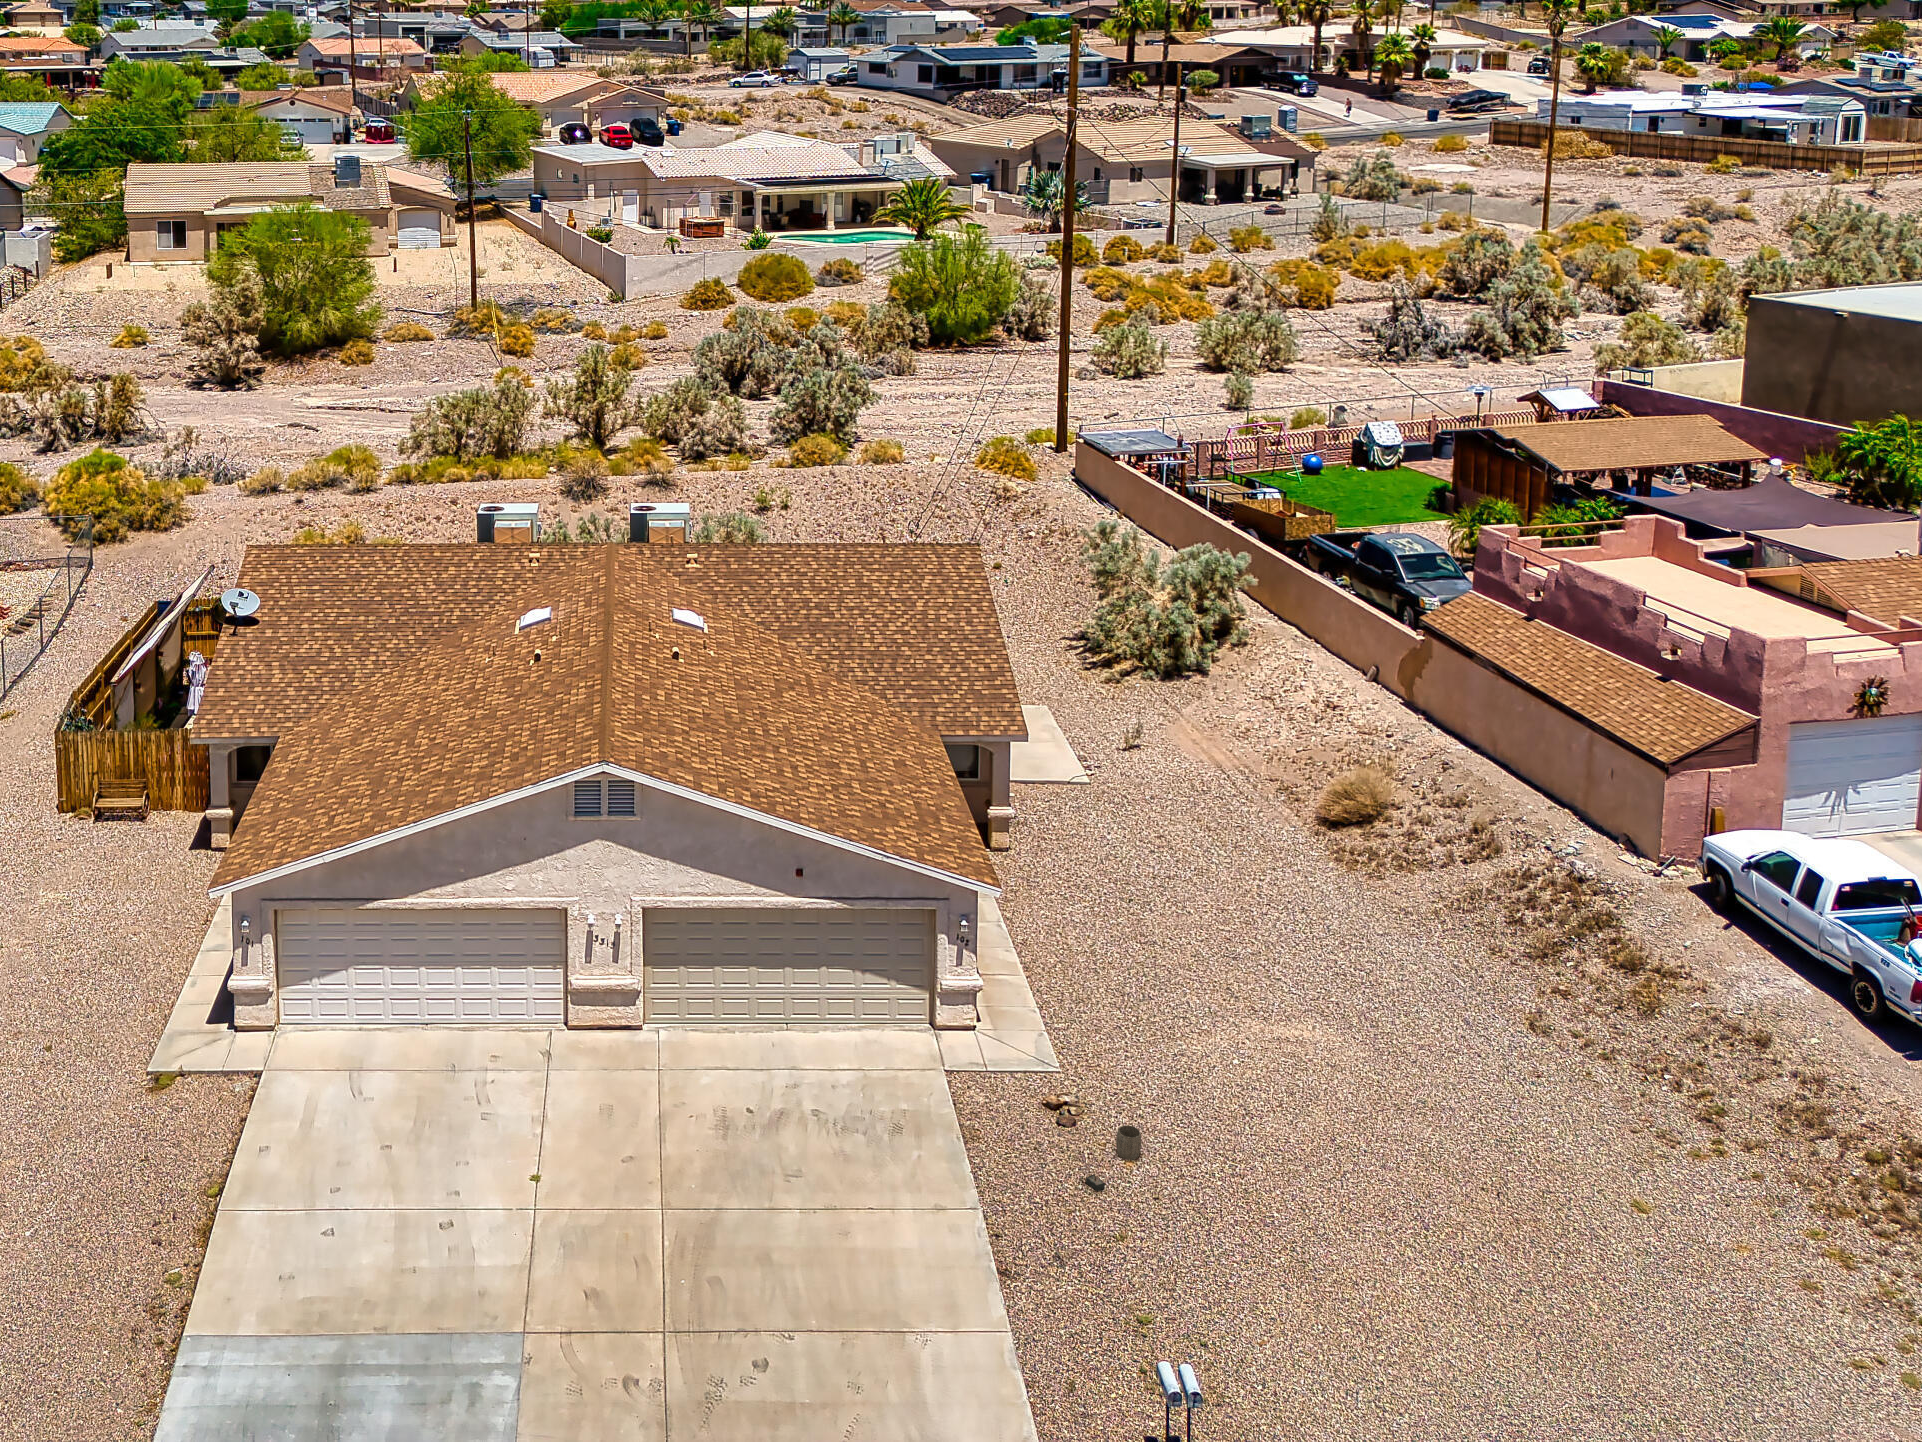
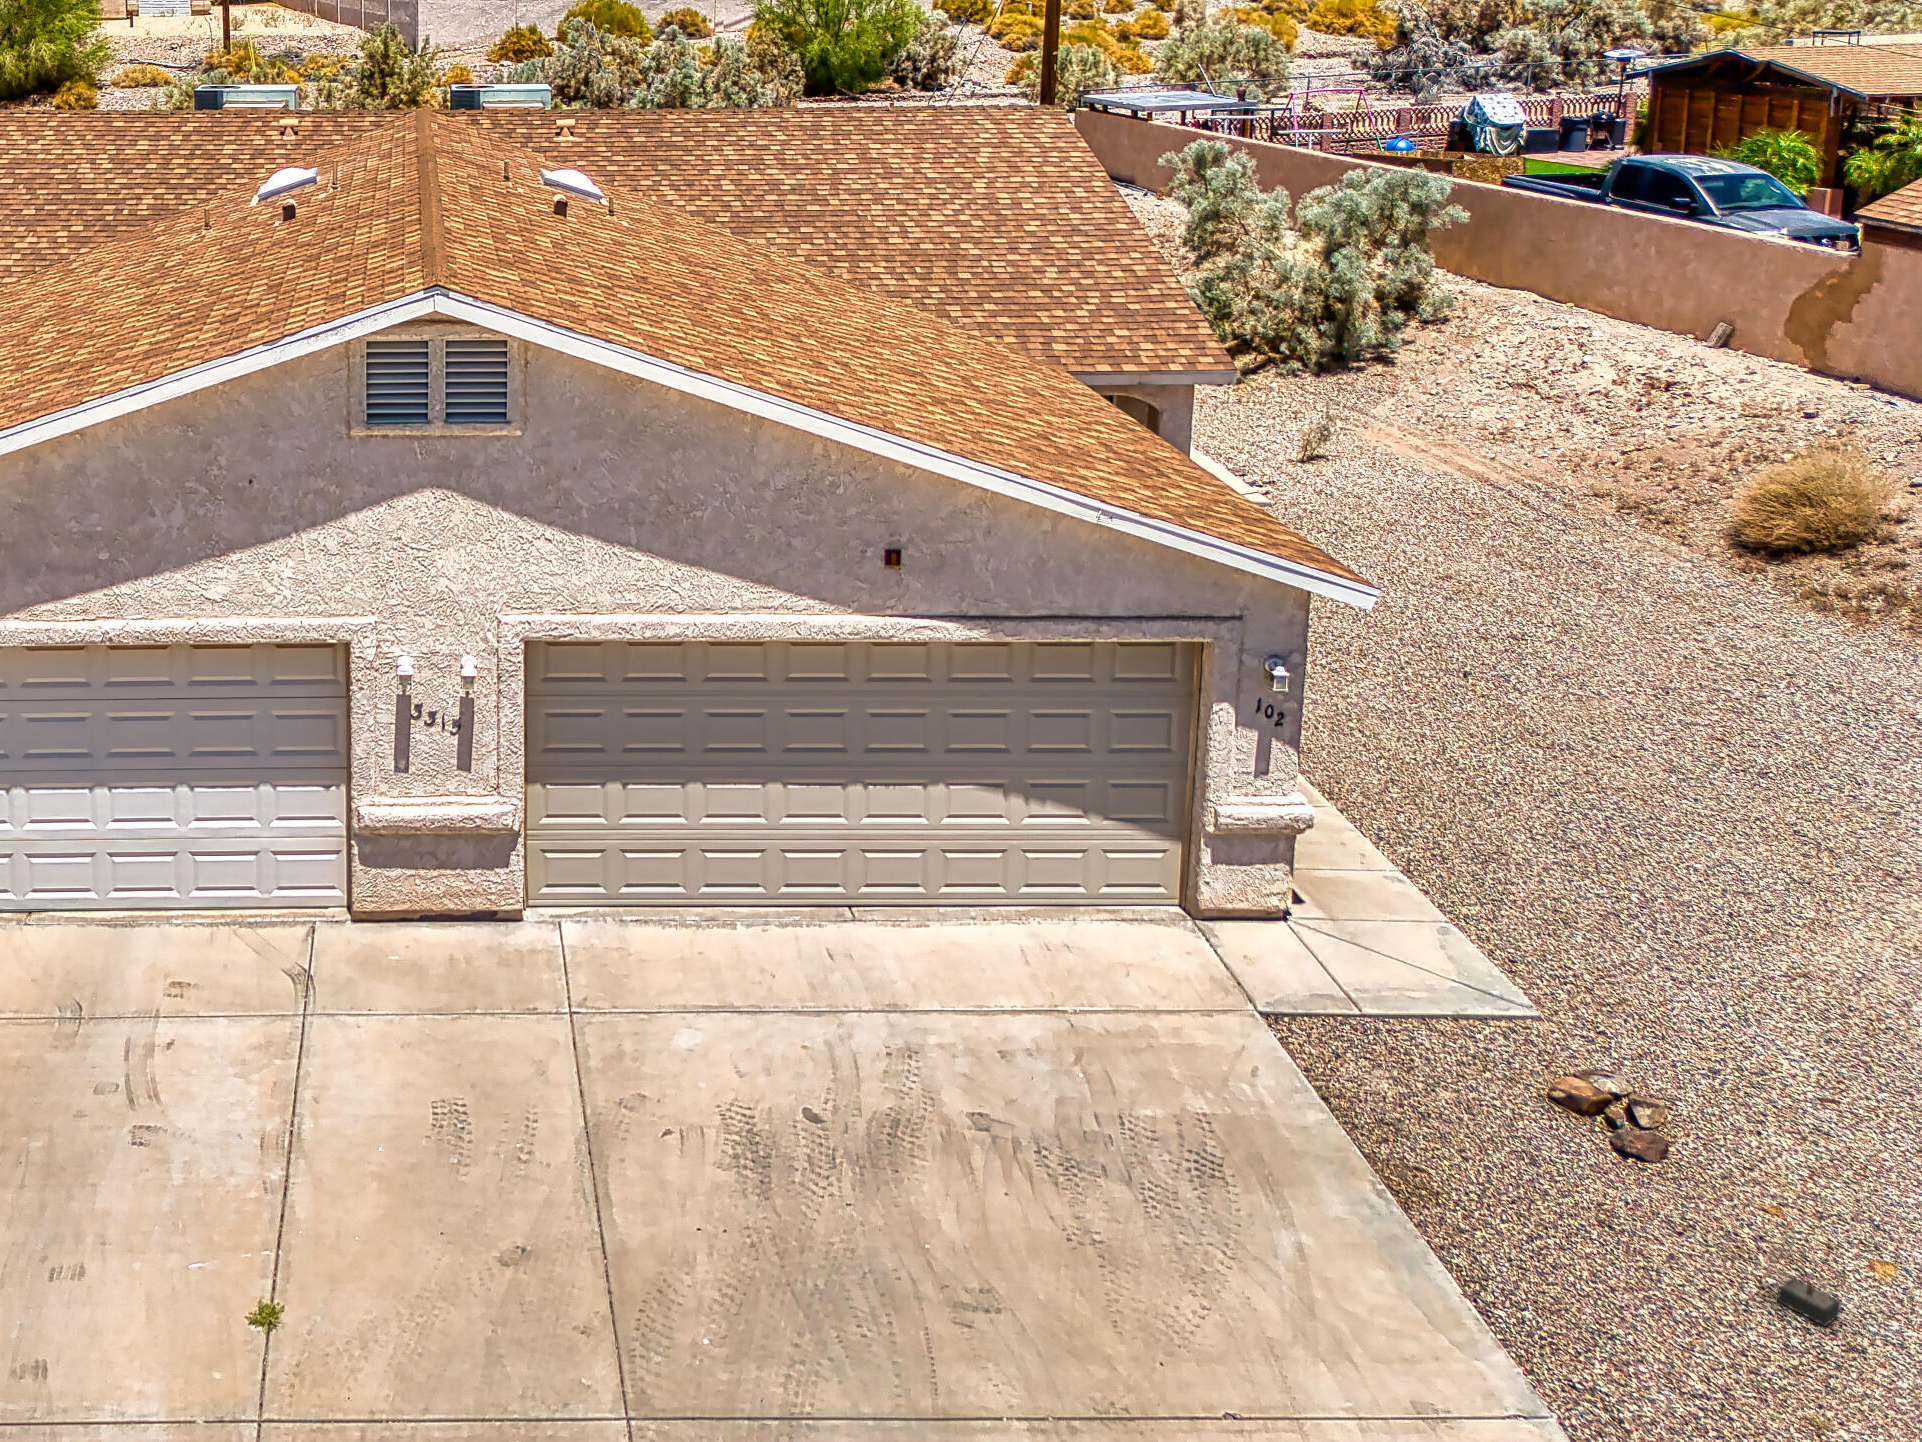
woven basket: present [1116,1125,1141,1160] -> none [1797,1137,1878,1230]

